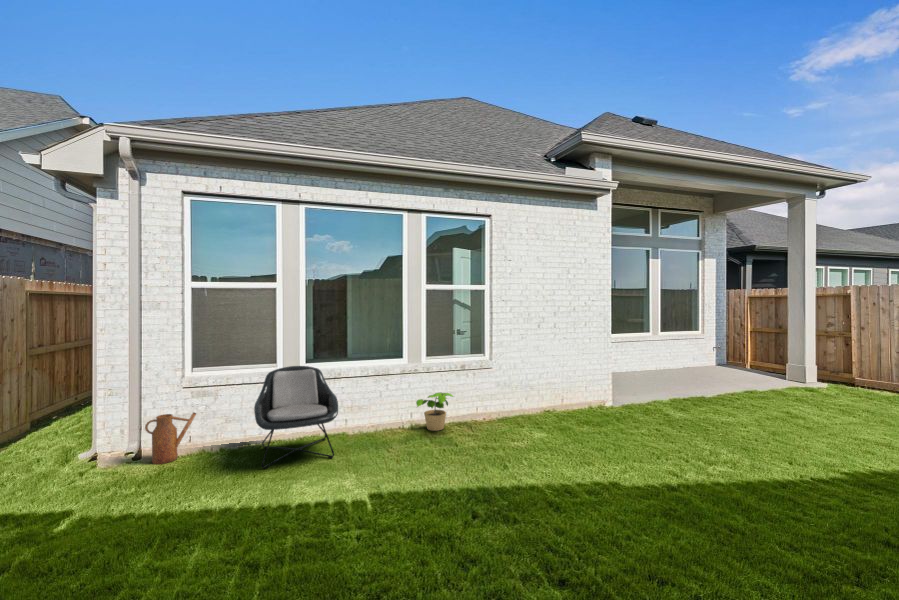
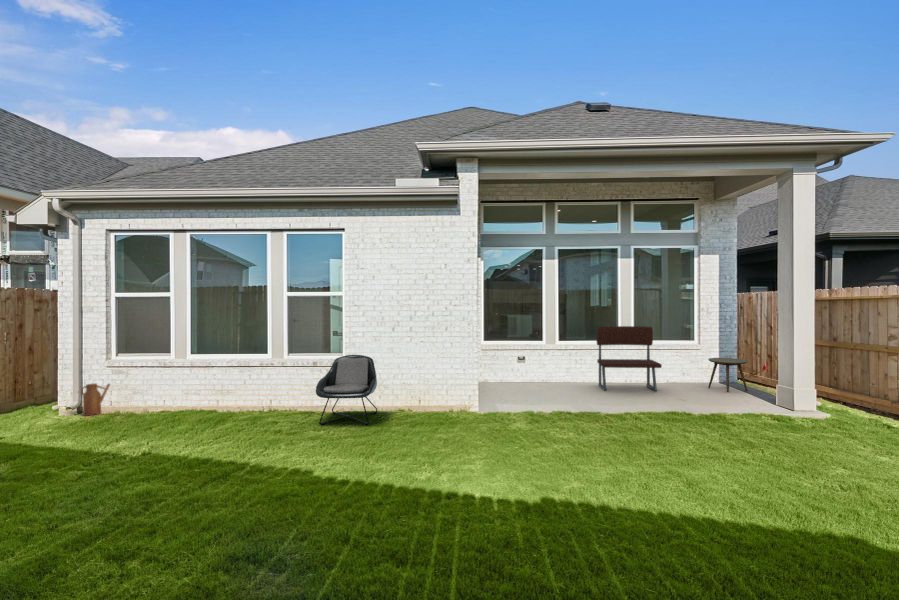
bench: none [638,320,698,376] -> present [596,326,662,391]
side table: none [712,344,745,371] -> present [708,358,748,392]
lounge chair: present [254,366,338,469] -> present [316,355,377,425]
potted plant: present [416,393,453,431] -> none [263,384,295,416]

